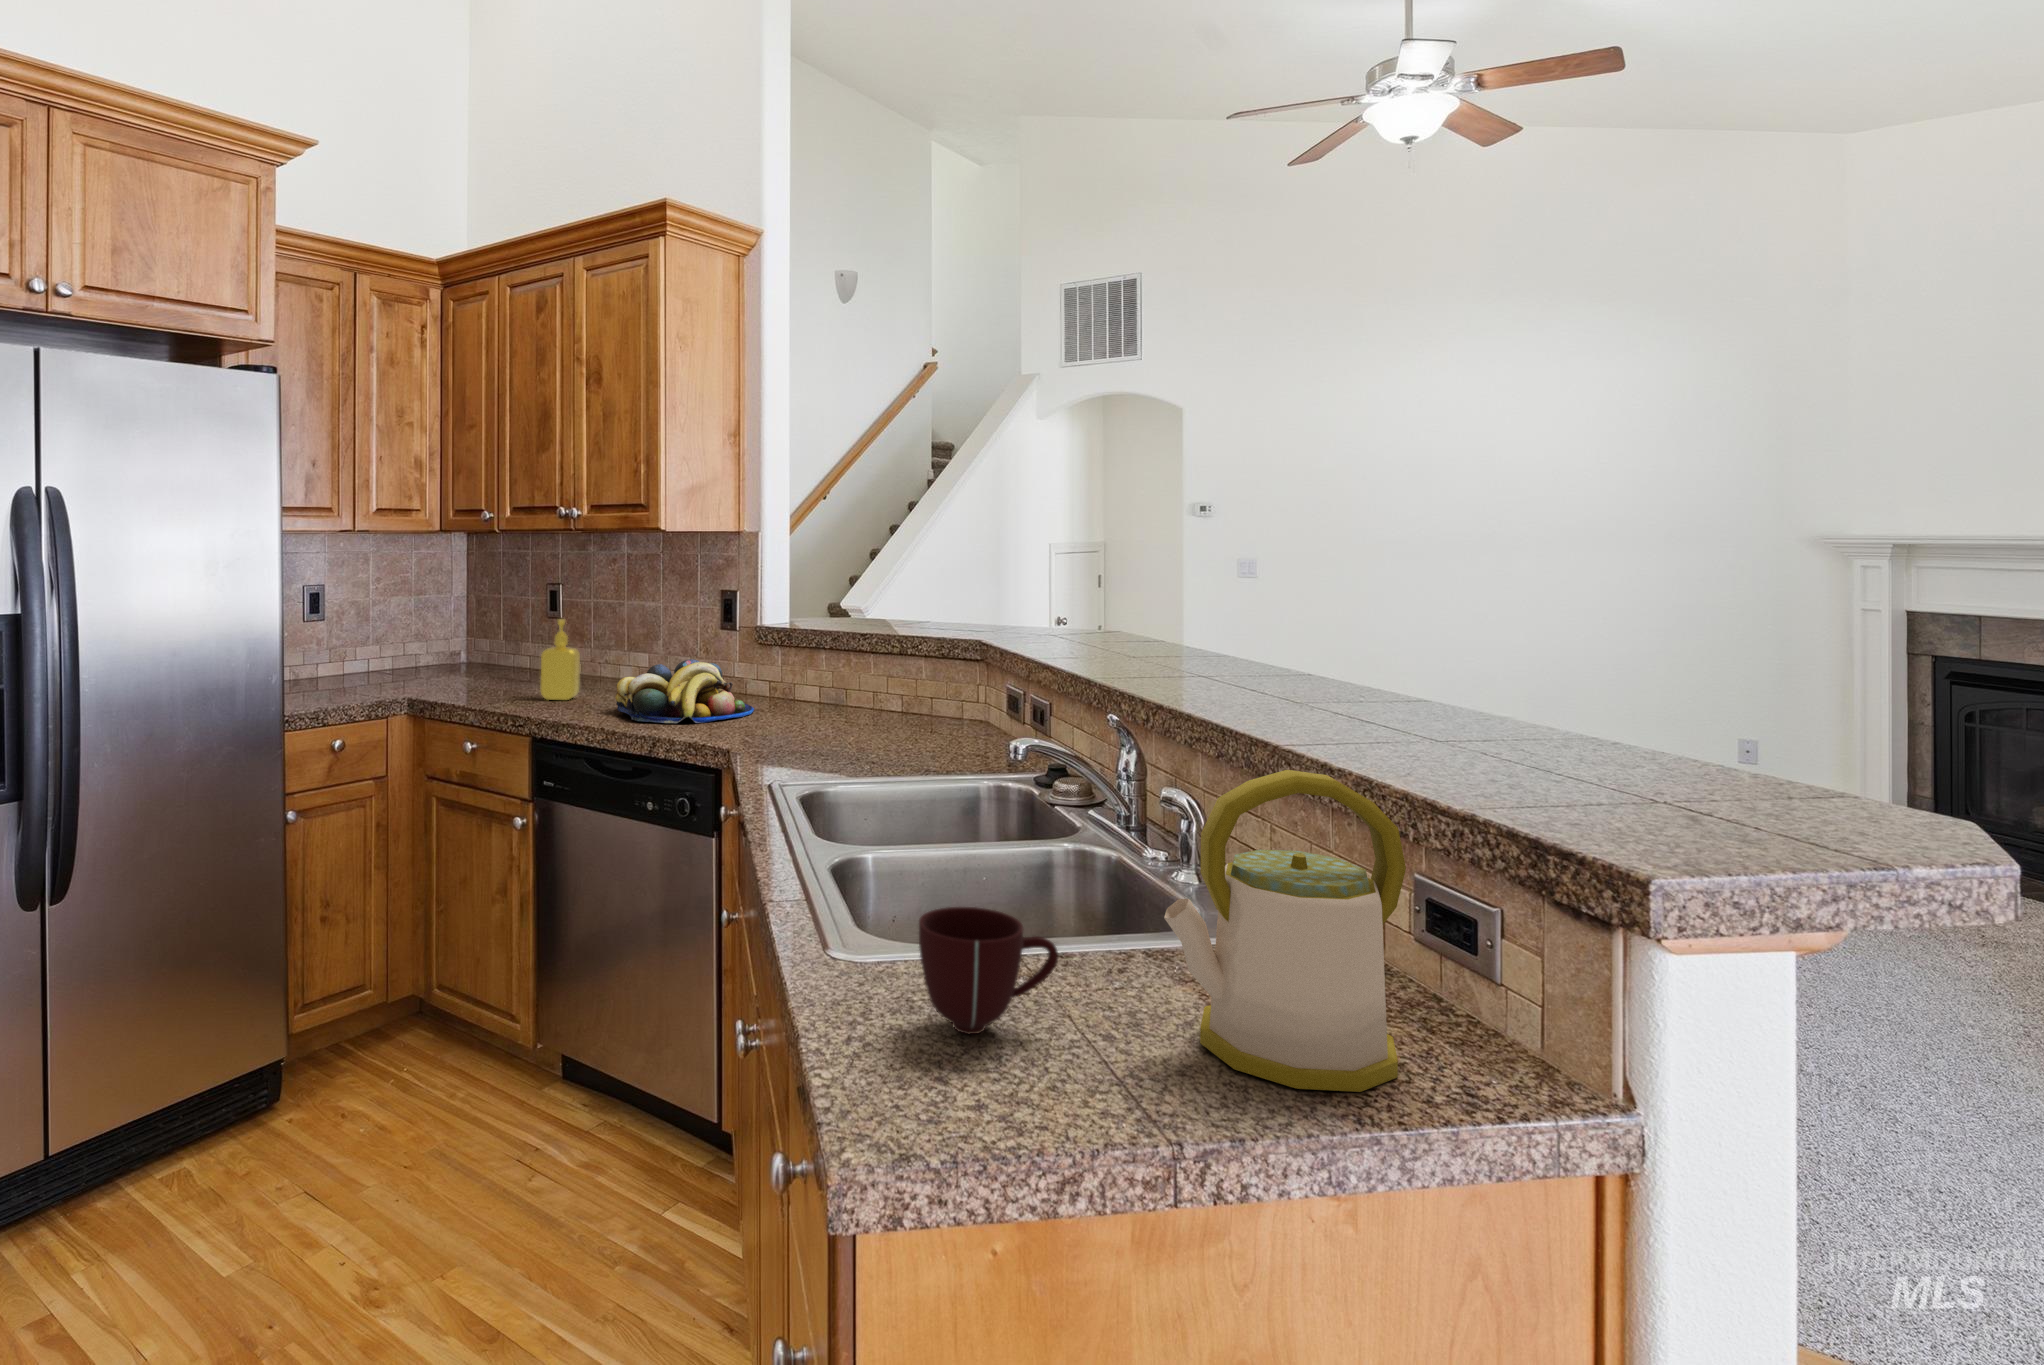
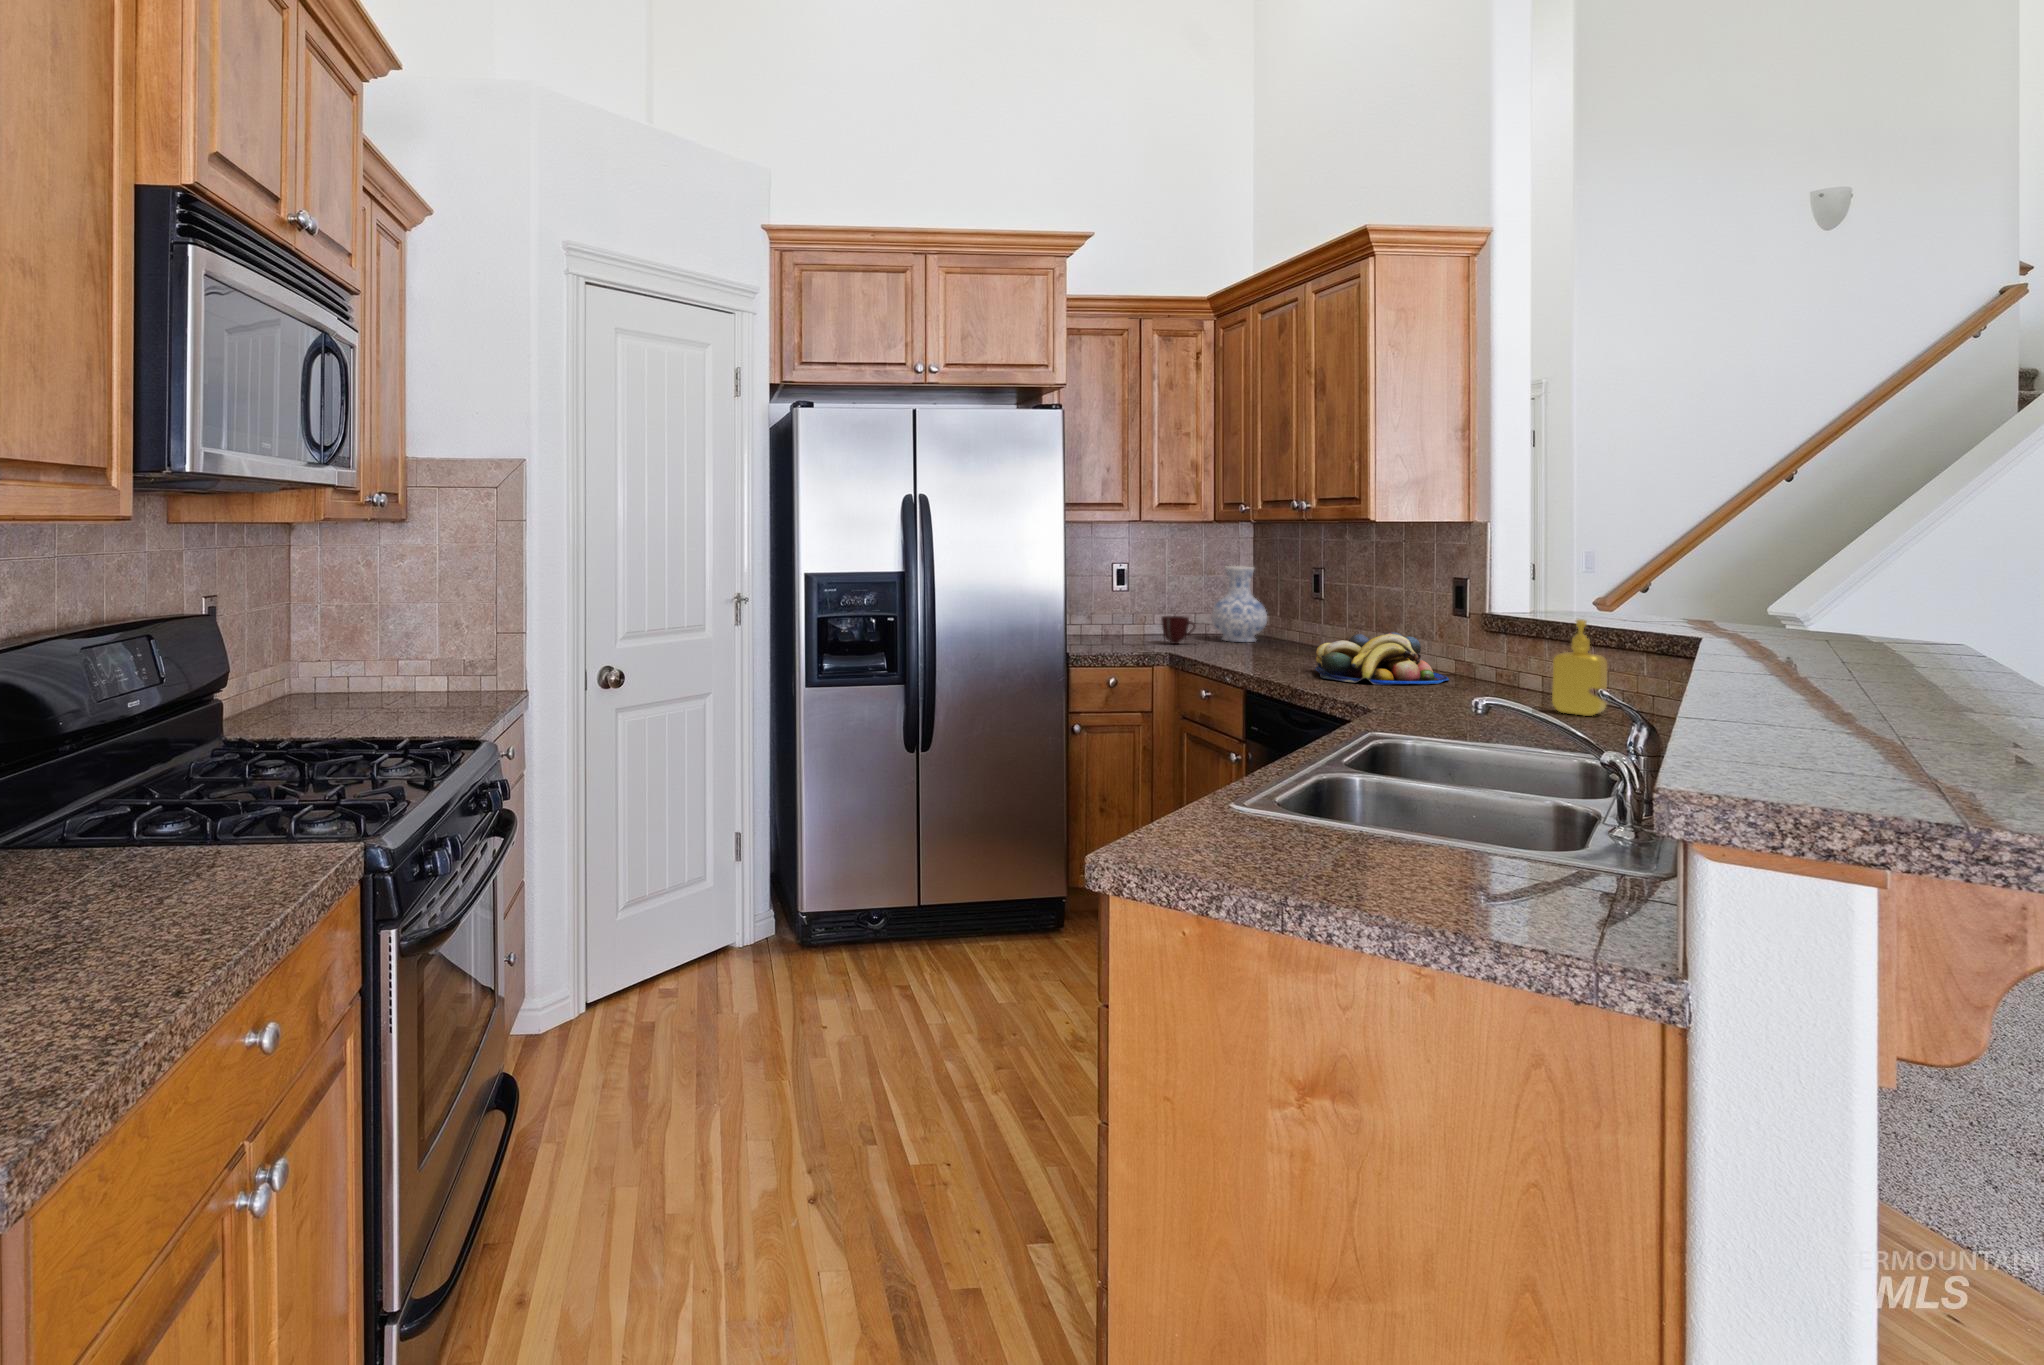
vase: none [439,588,505,680] -> present [1211,566,1267,642]
soap dispenser: present [540,619,580,700] -> present [1552,619,1607,716]
kettle: present [1164,770,1406,1092] -> none [1367,690,1549,916]
mug: present [919,907,1058,1034] -> present [1161,616,1195,644]

